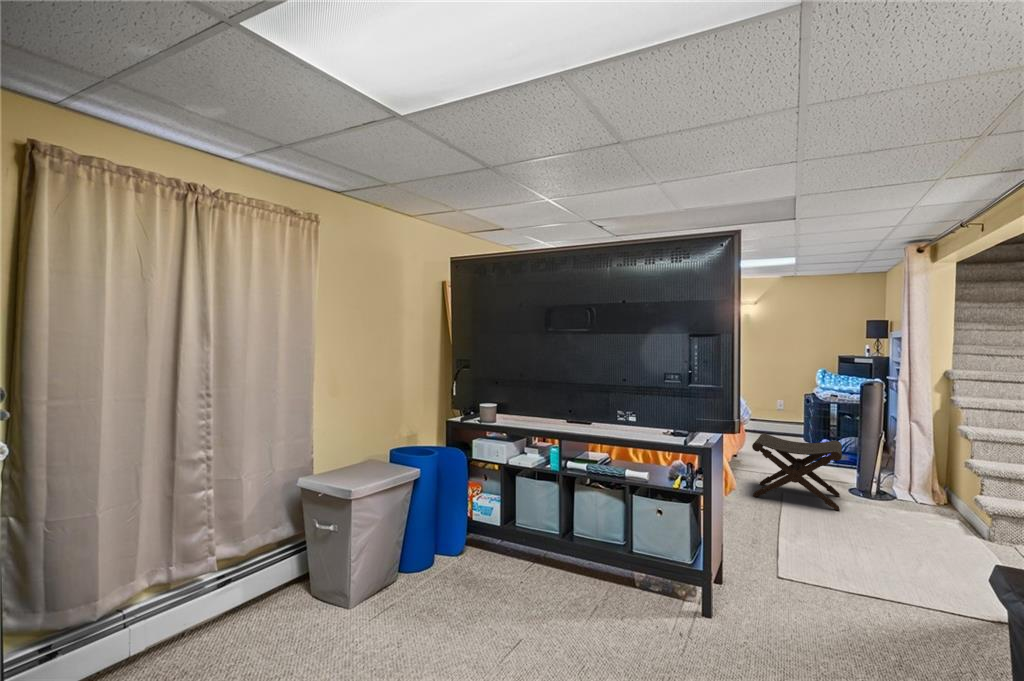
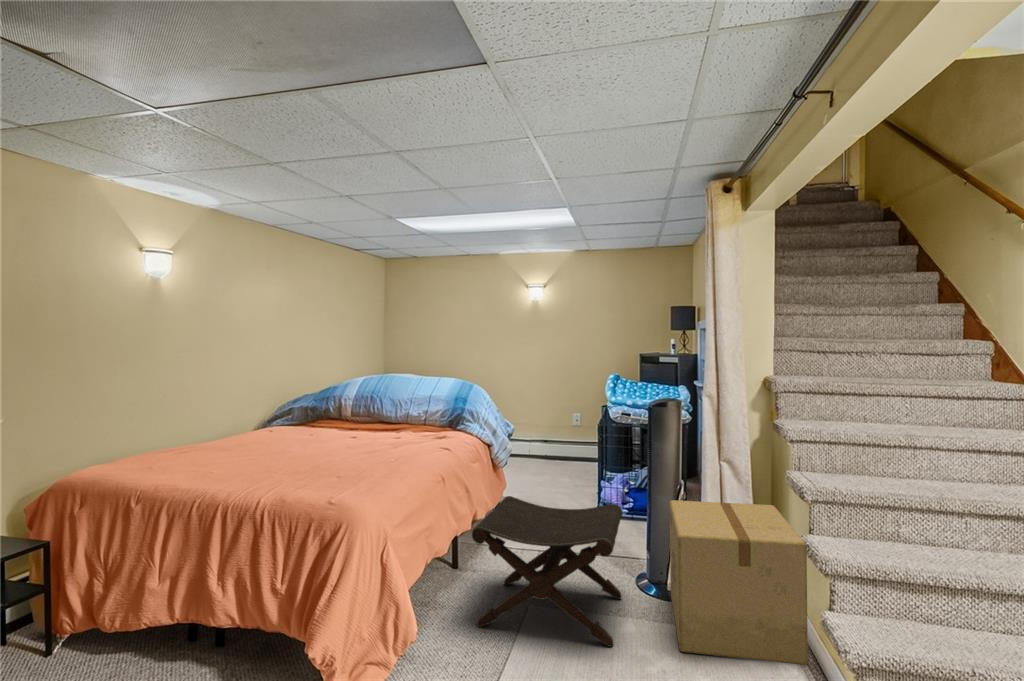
cardboard box: none [873,441,967,528] -> present [670,500,808,665]

